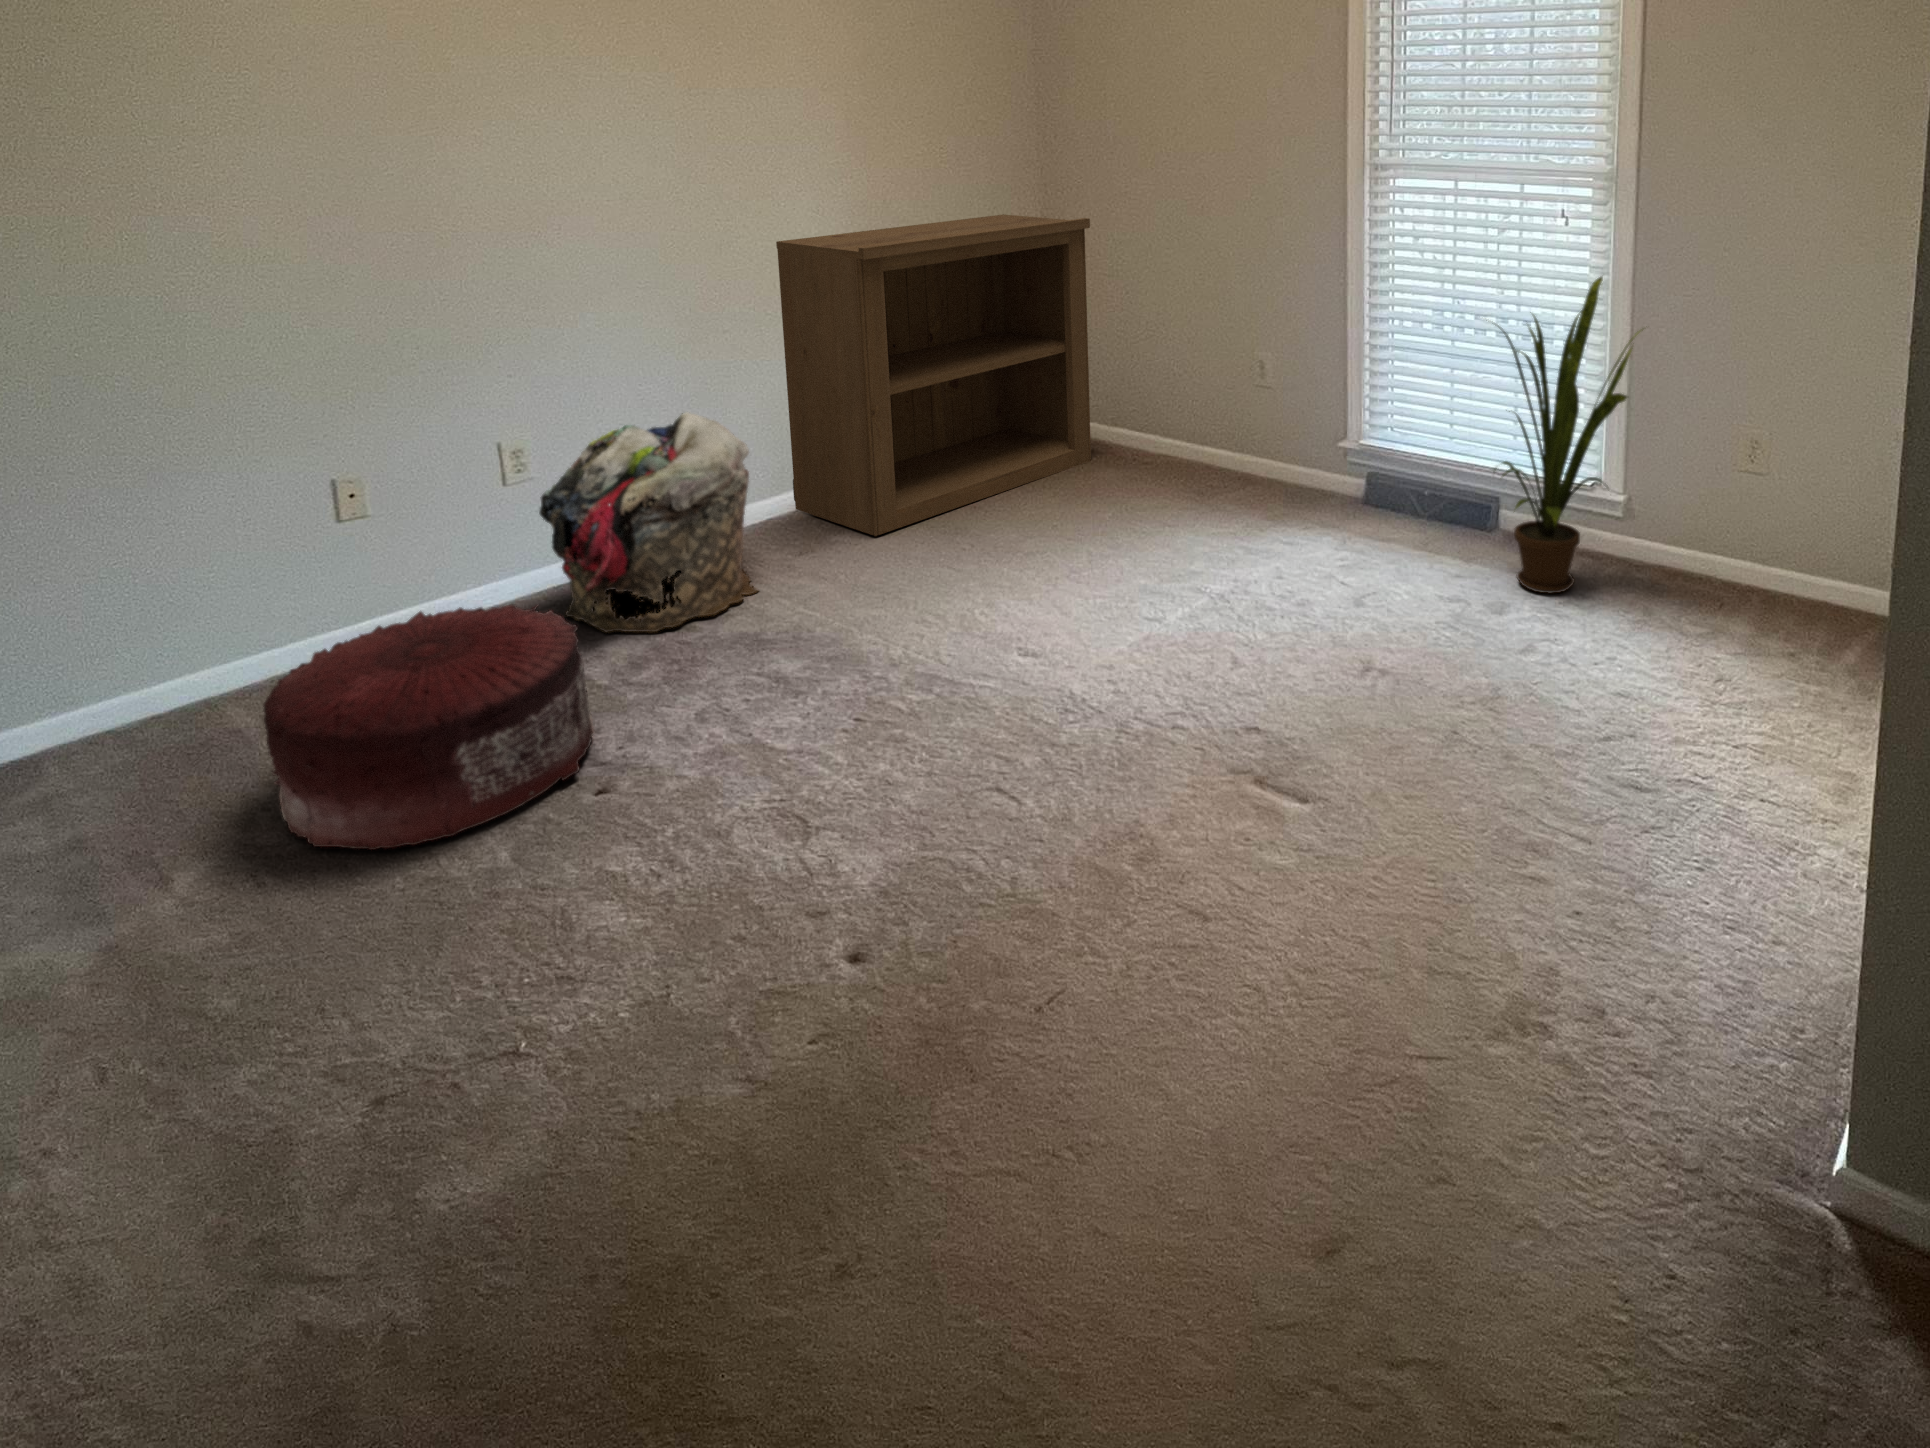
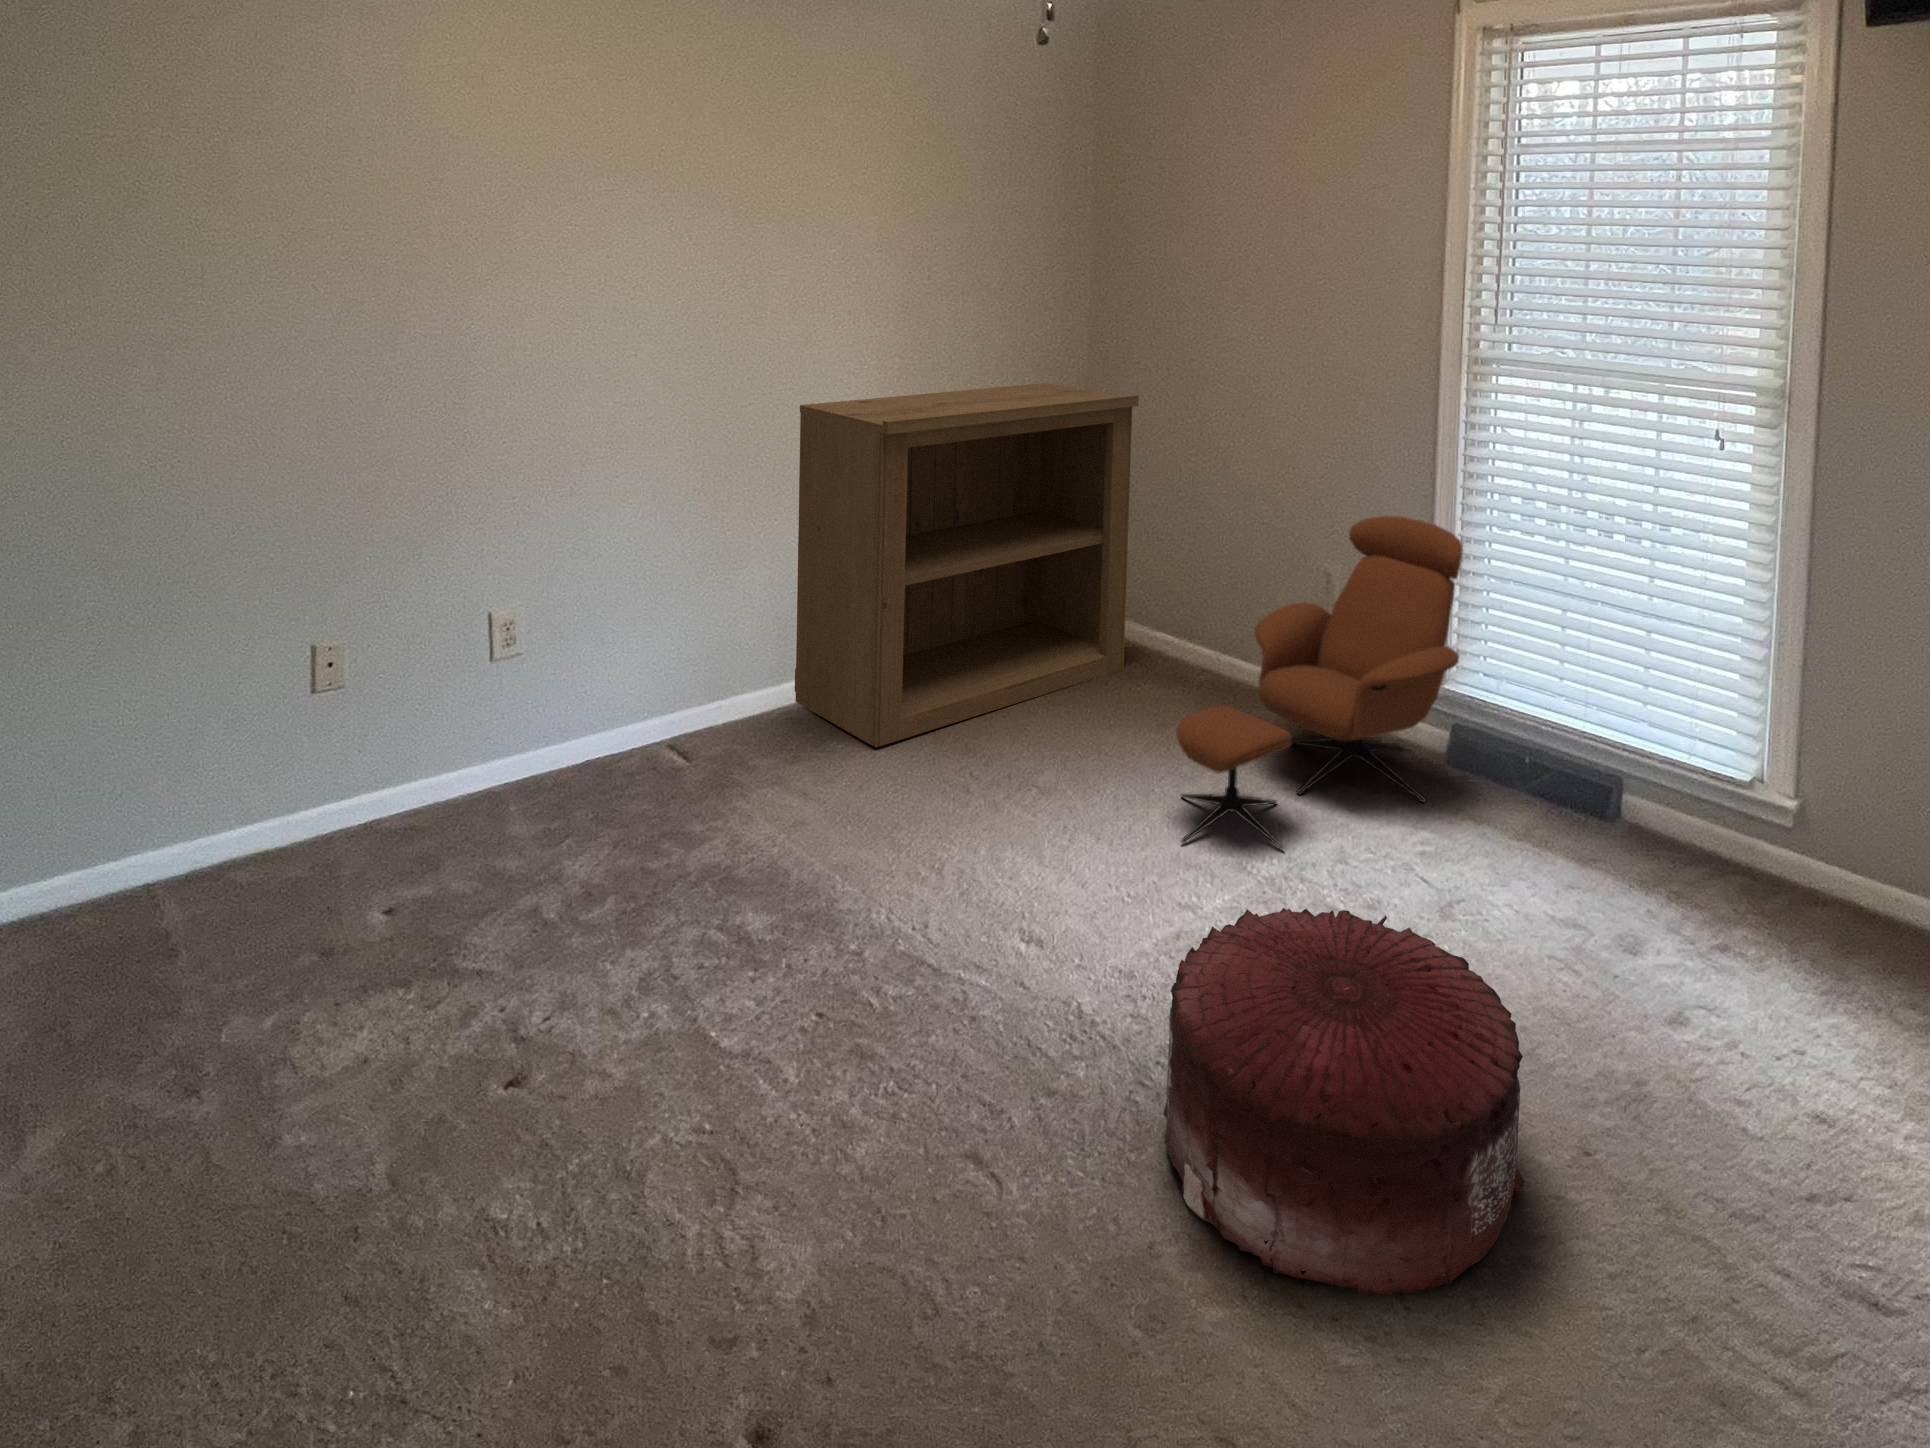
house plant: present [1486,277,1641,593] -> none [1604,516,1841,929]
lounge chair: none [1138,305,1371,578] -> present [1176,516,1463,850]
laundry basket: present [539,413,758,632] -> none [513,594,744,854]
pouf: present [263,604,594,850] -> present [1163,908,1525,1294]

